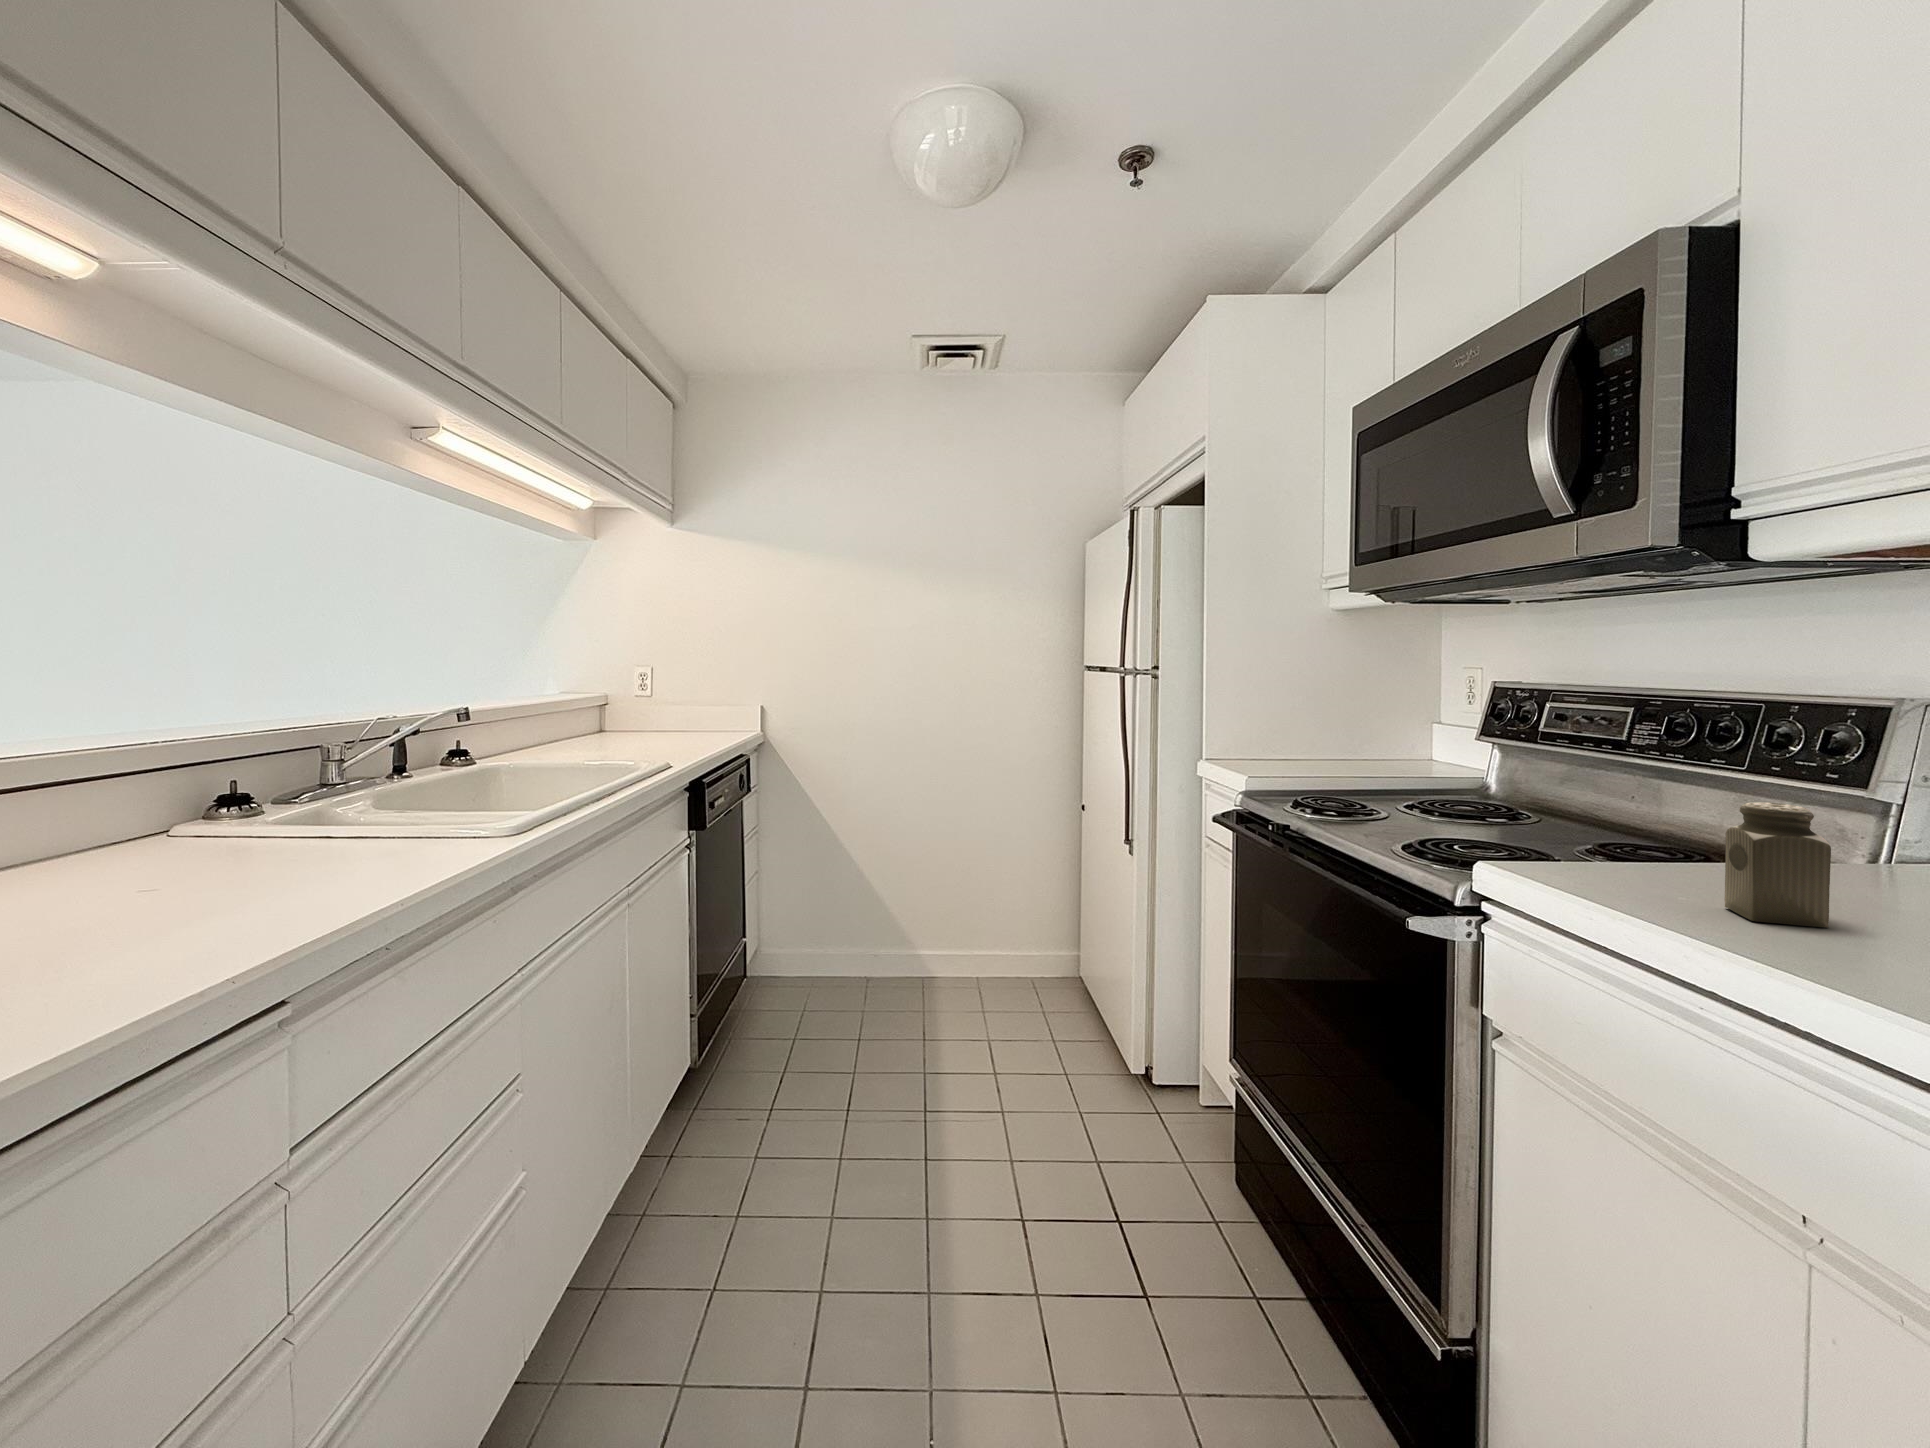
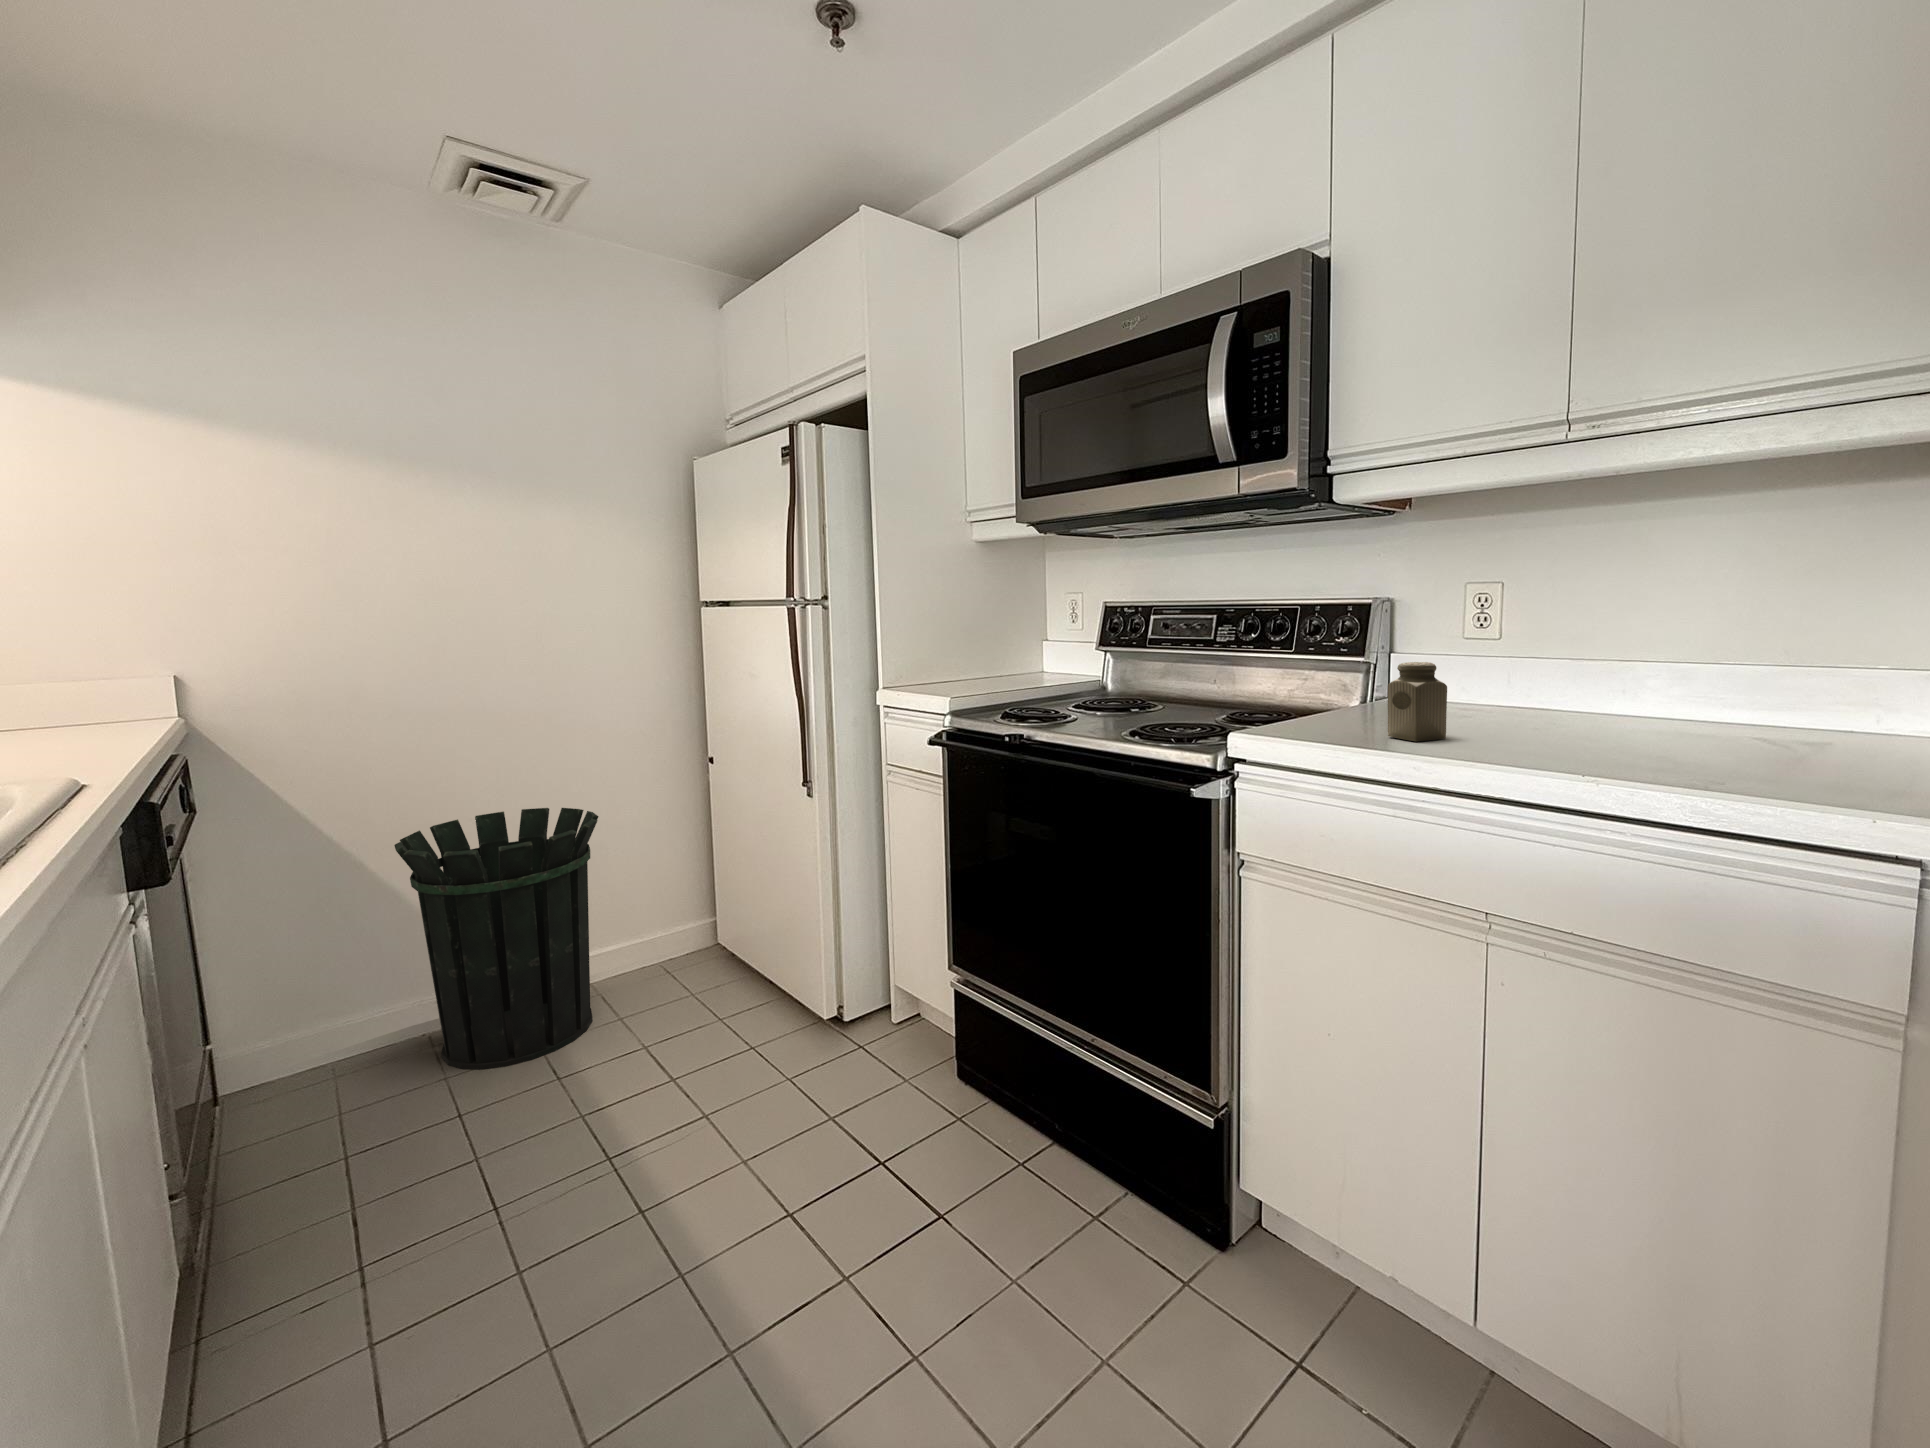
waste bin: none [843,826,980,1029] -> present [394,808,598,1070]

